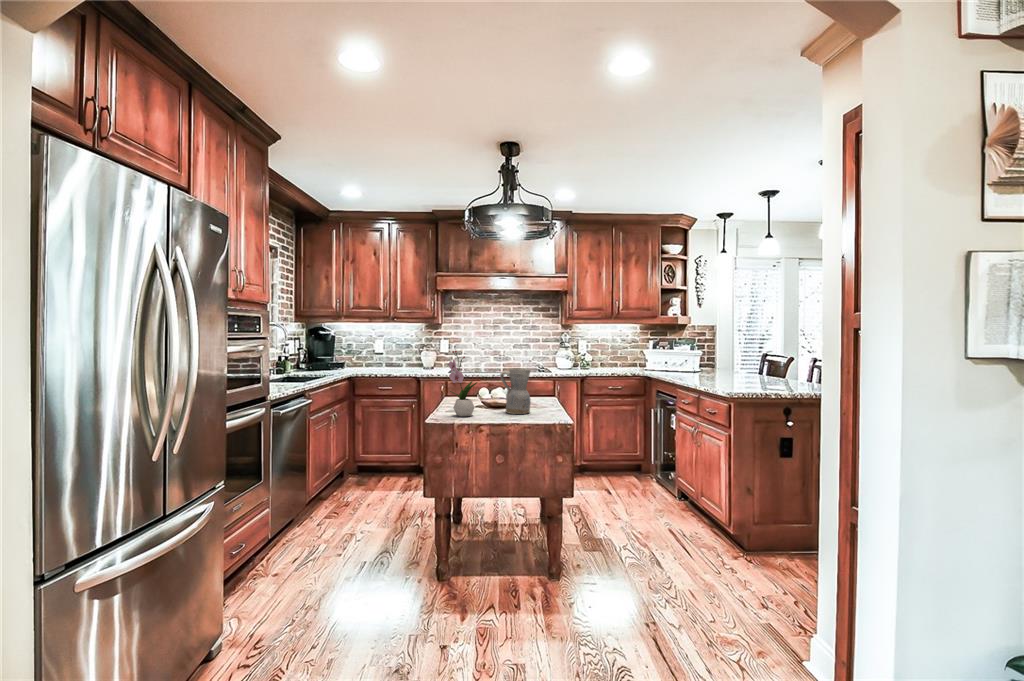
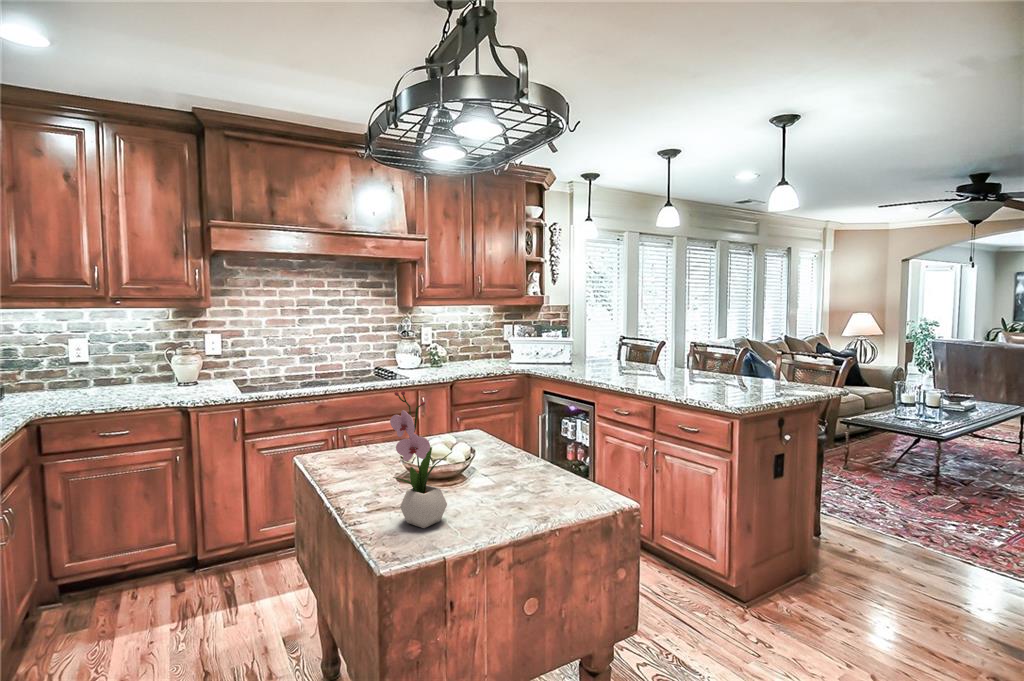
ceramic pitcher: present [500,368,531,414] -> none [472,407,527,497]

